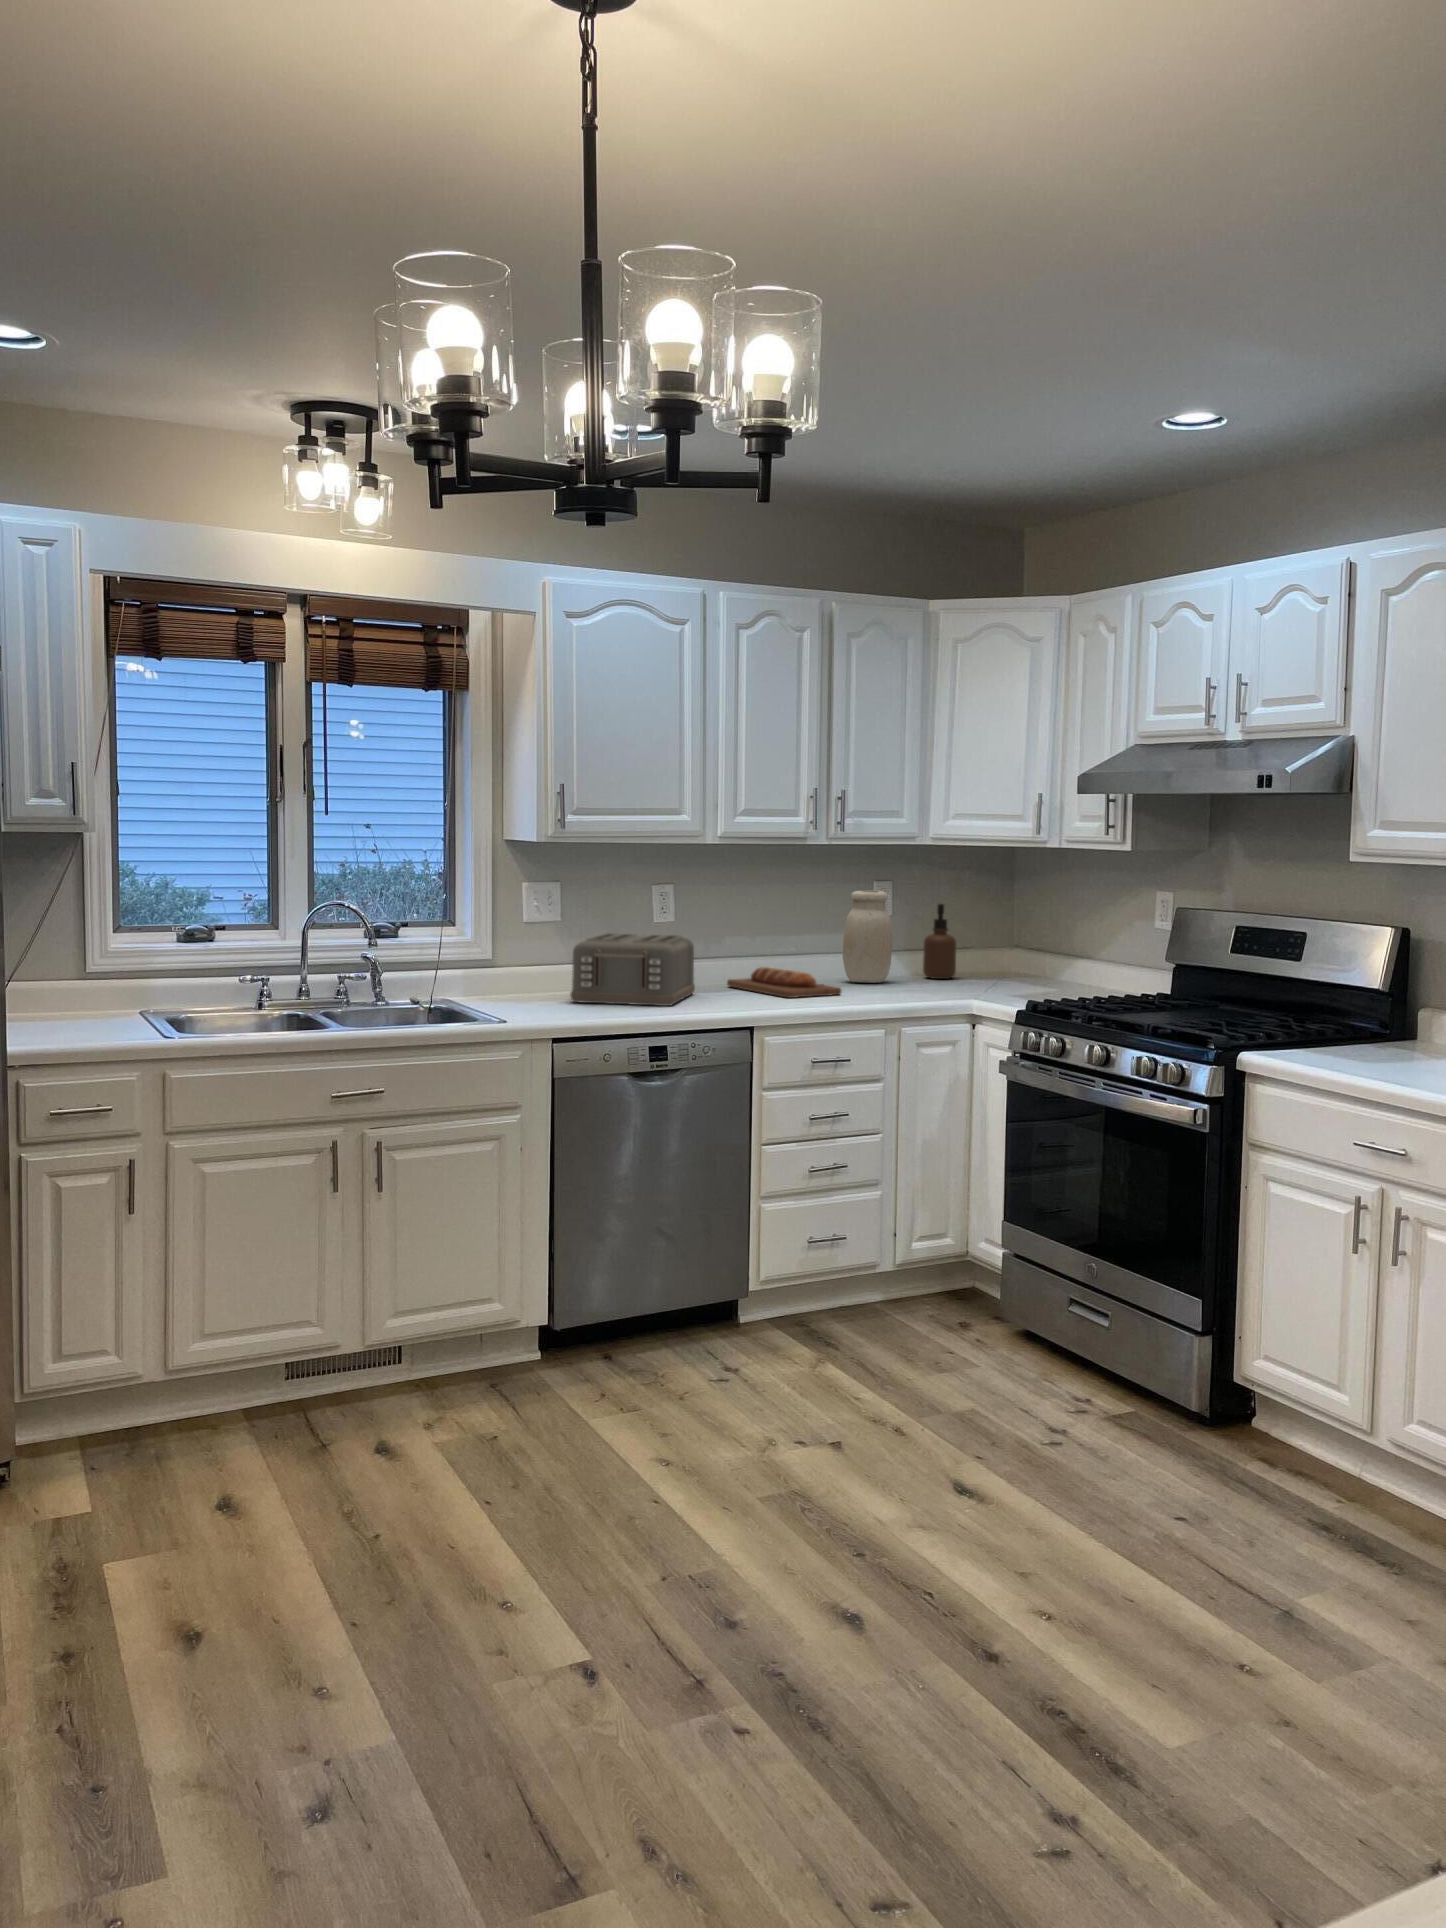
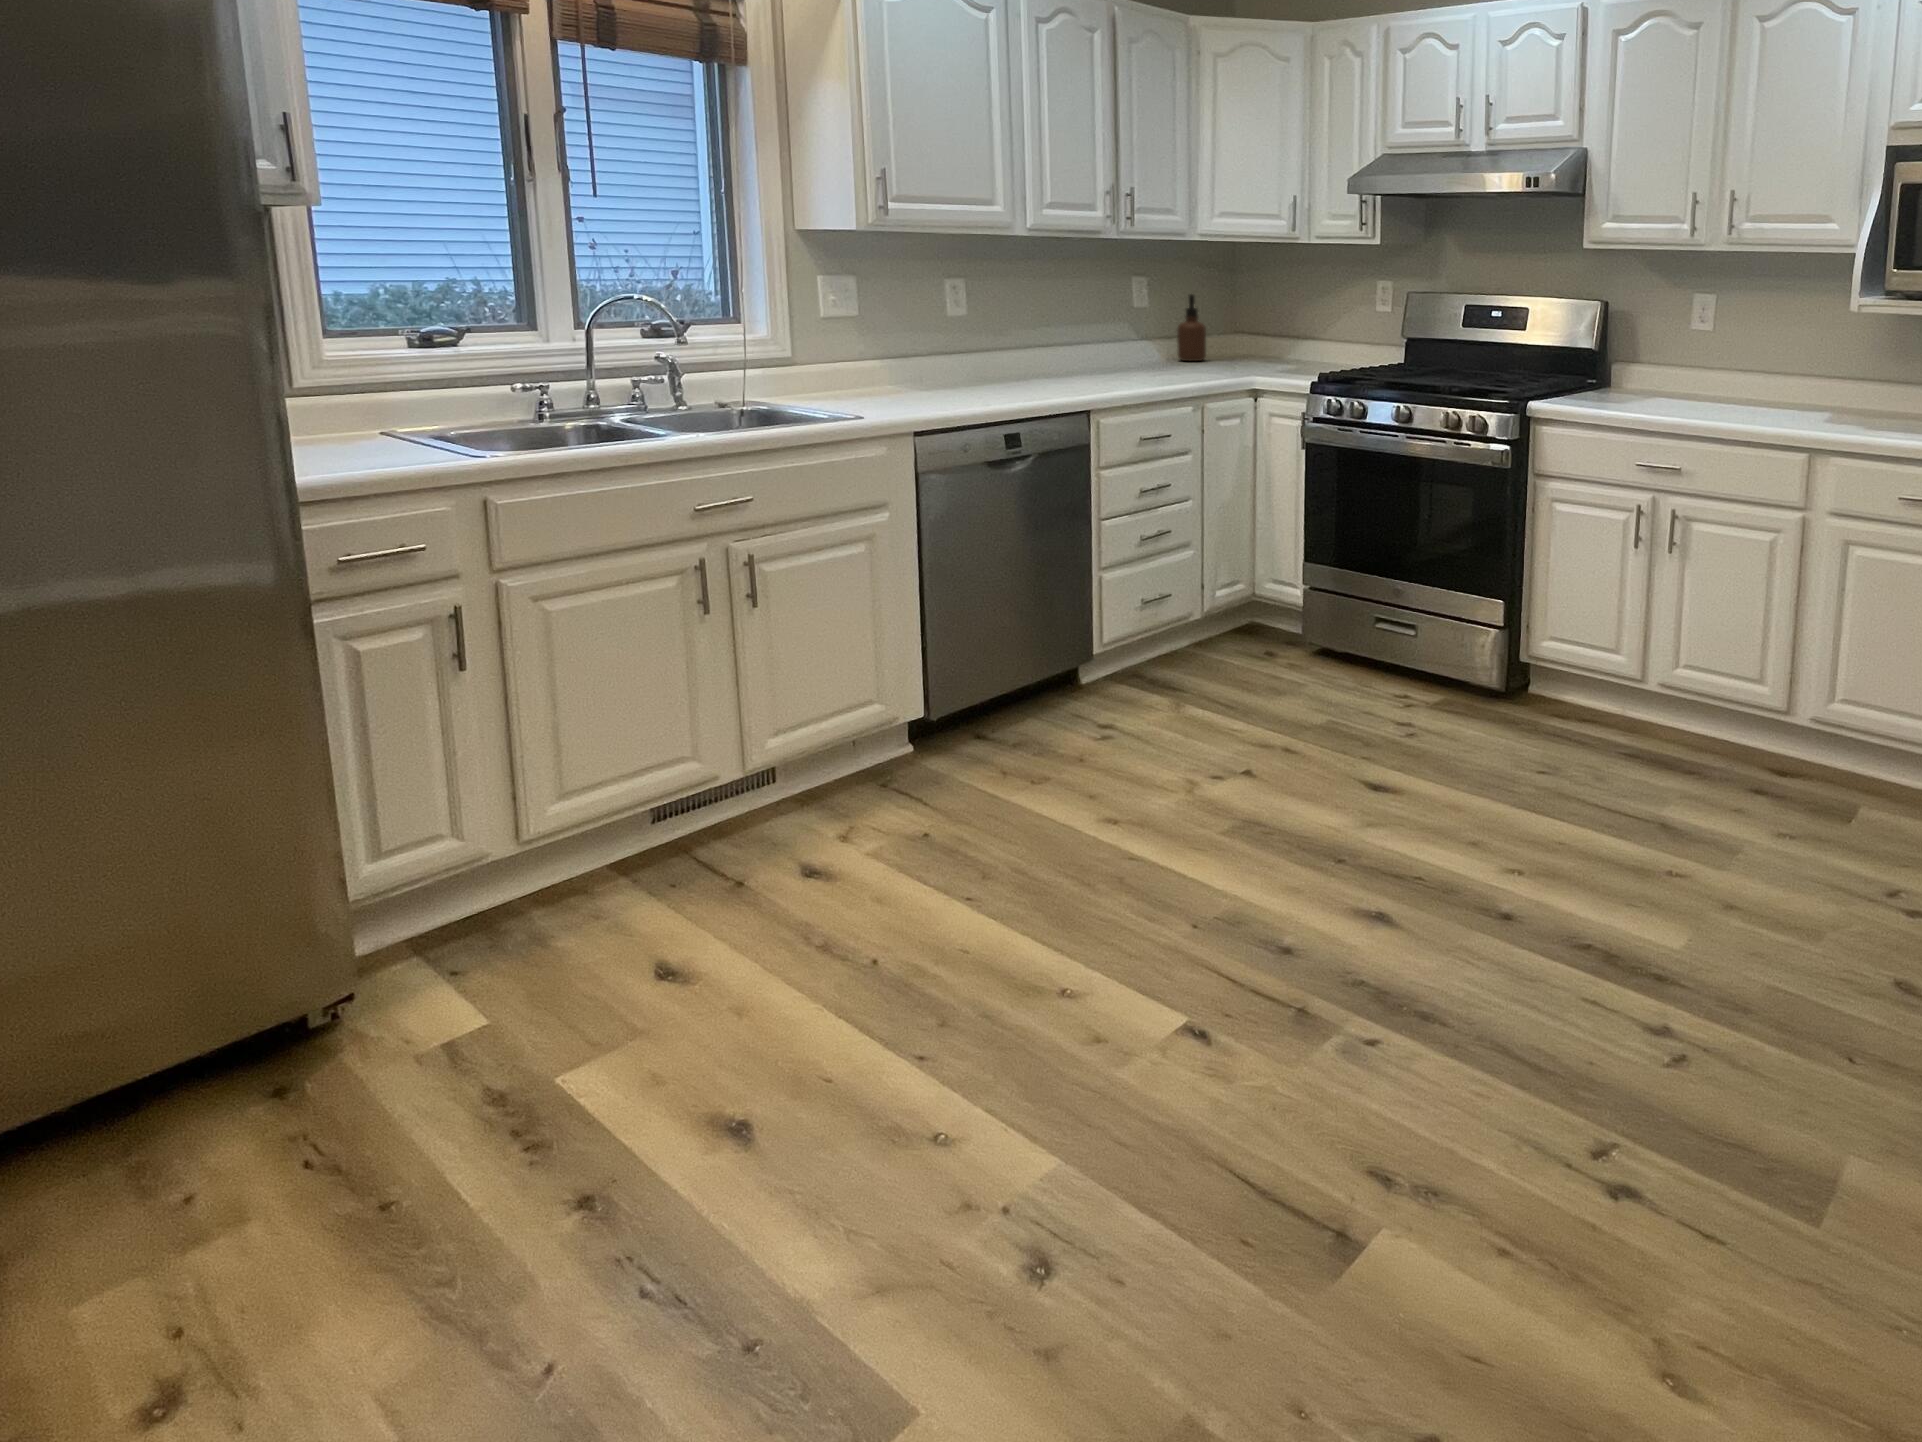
jar: present [843,890,893,983] -> none [1115,283,1160,367]
toaster: present [571,933,695,1006] -> none [893,327,1005,397]
bread loaf: present [727,967,842,998] -> none [1020,356,1139,383]

